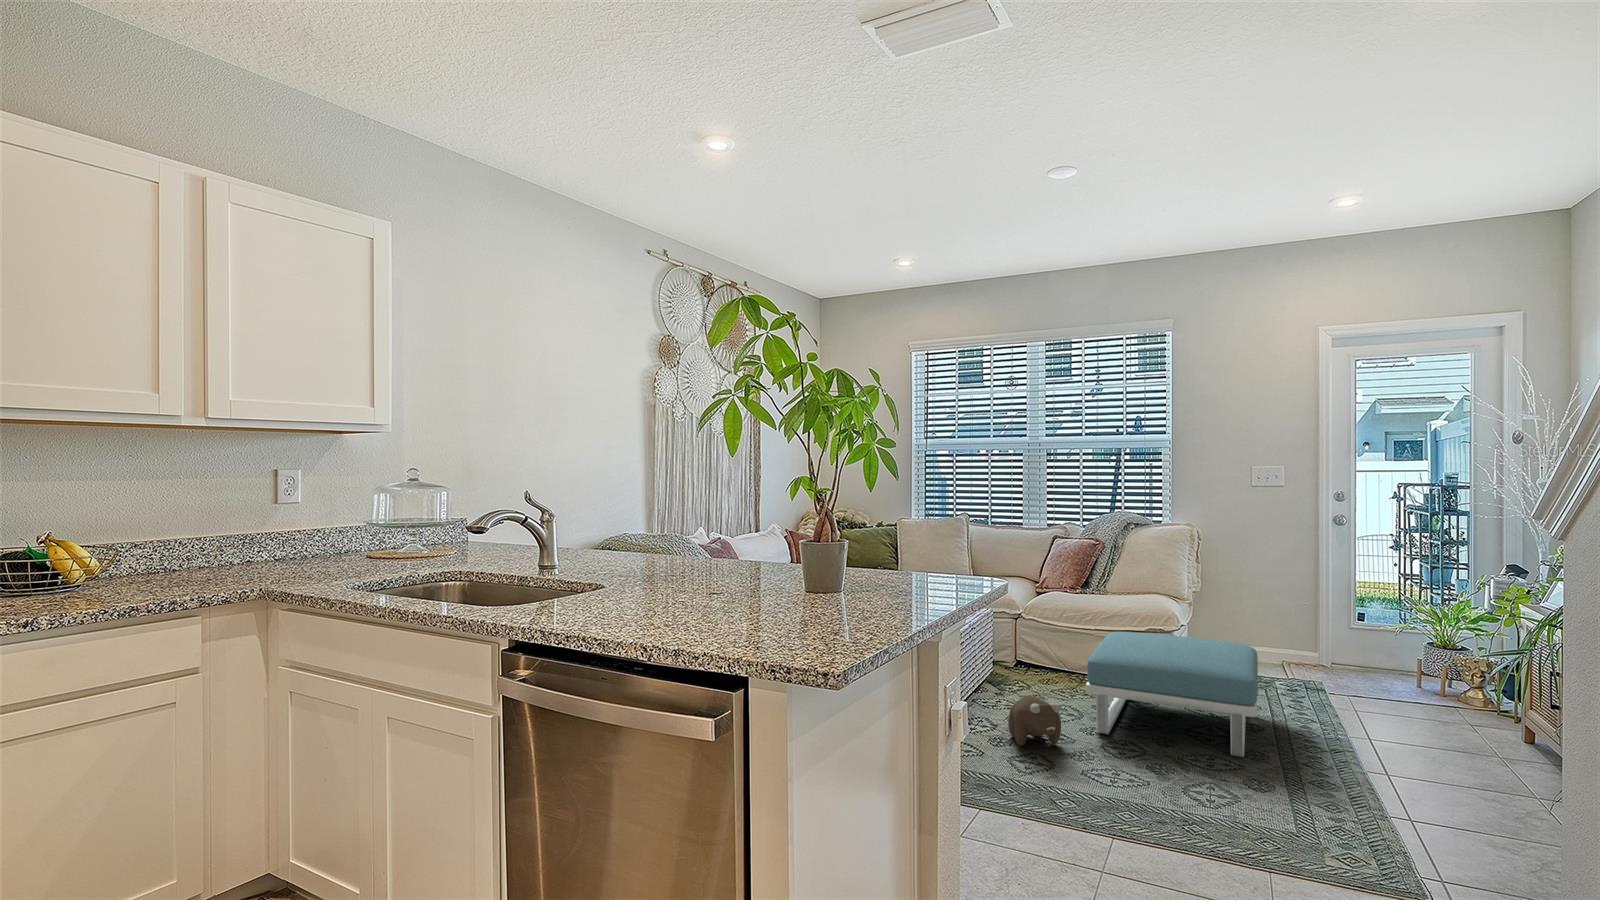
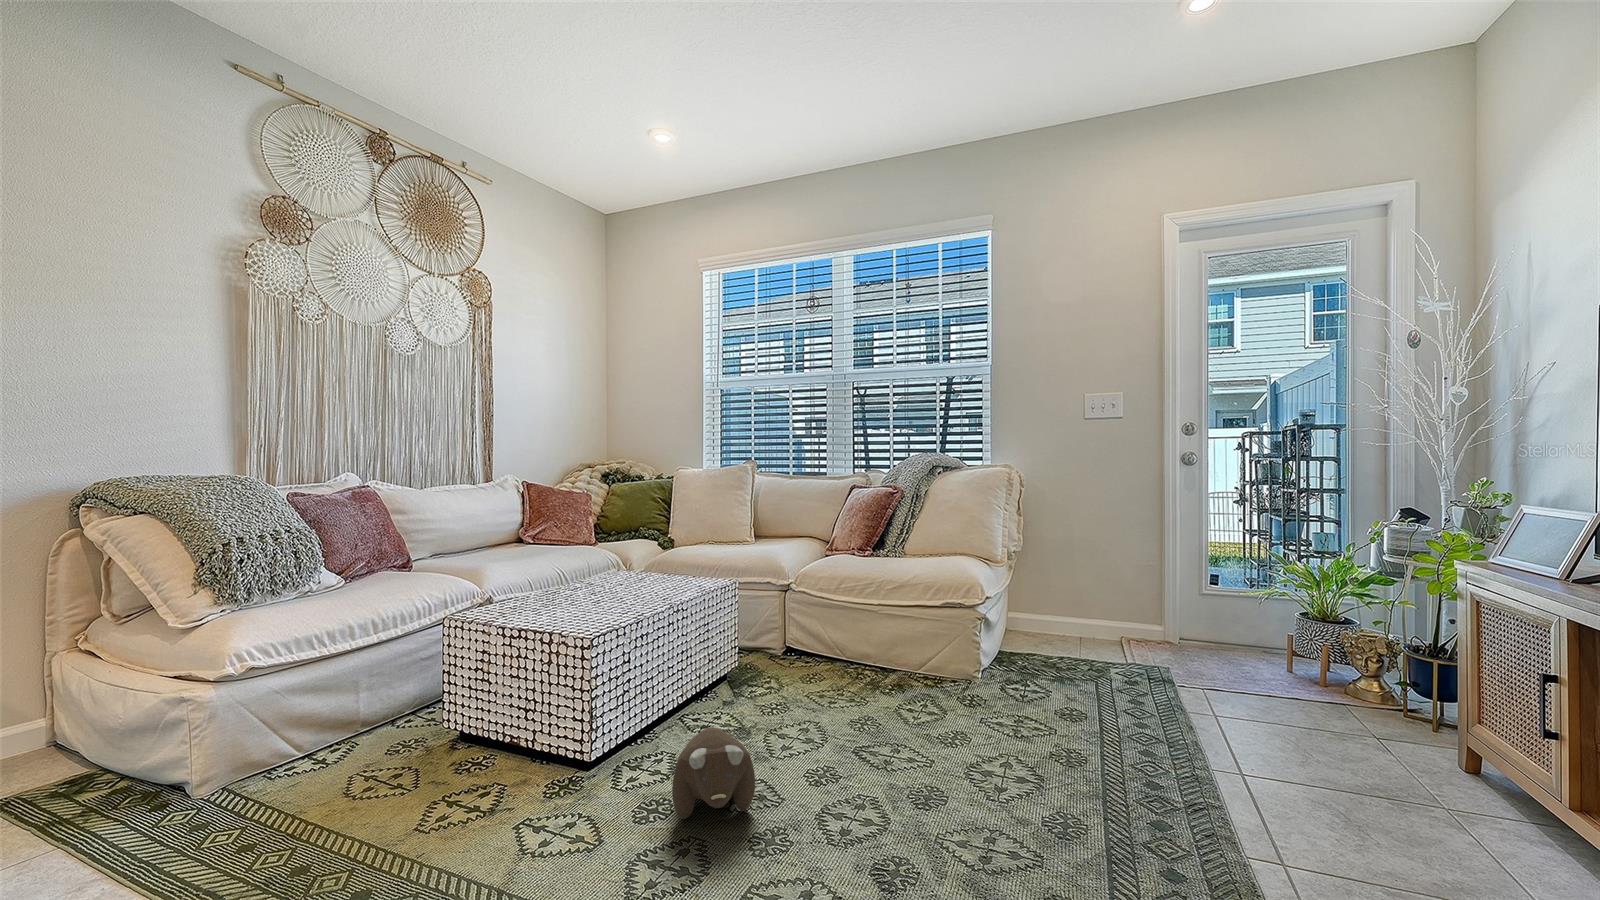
footstool: present [1086,632,1258,757] -> none [813,609,1079,832]

